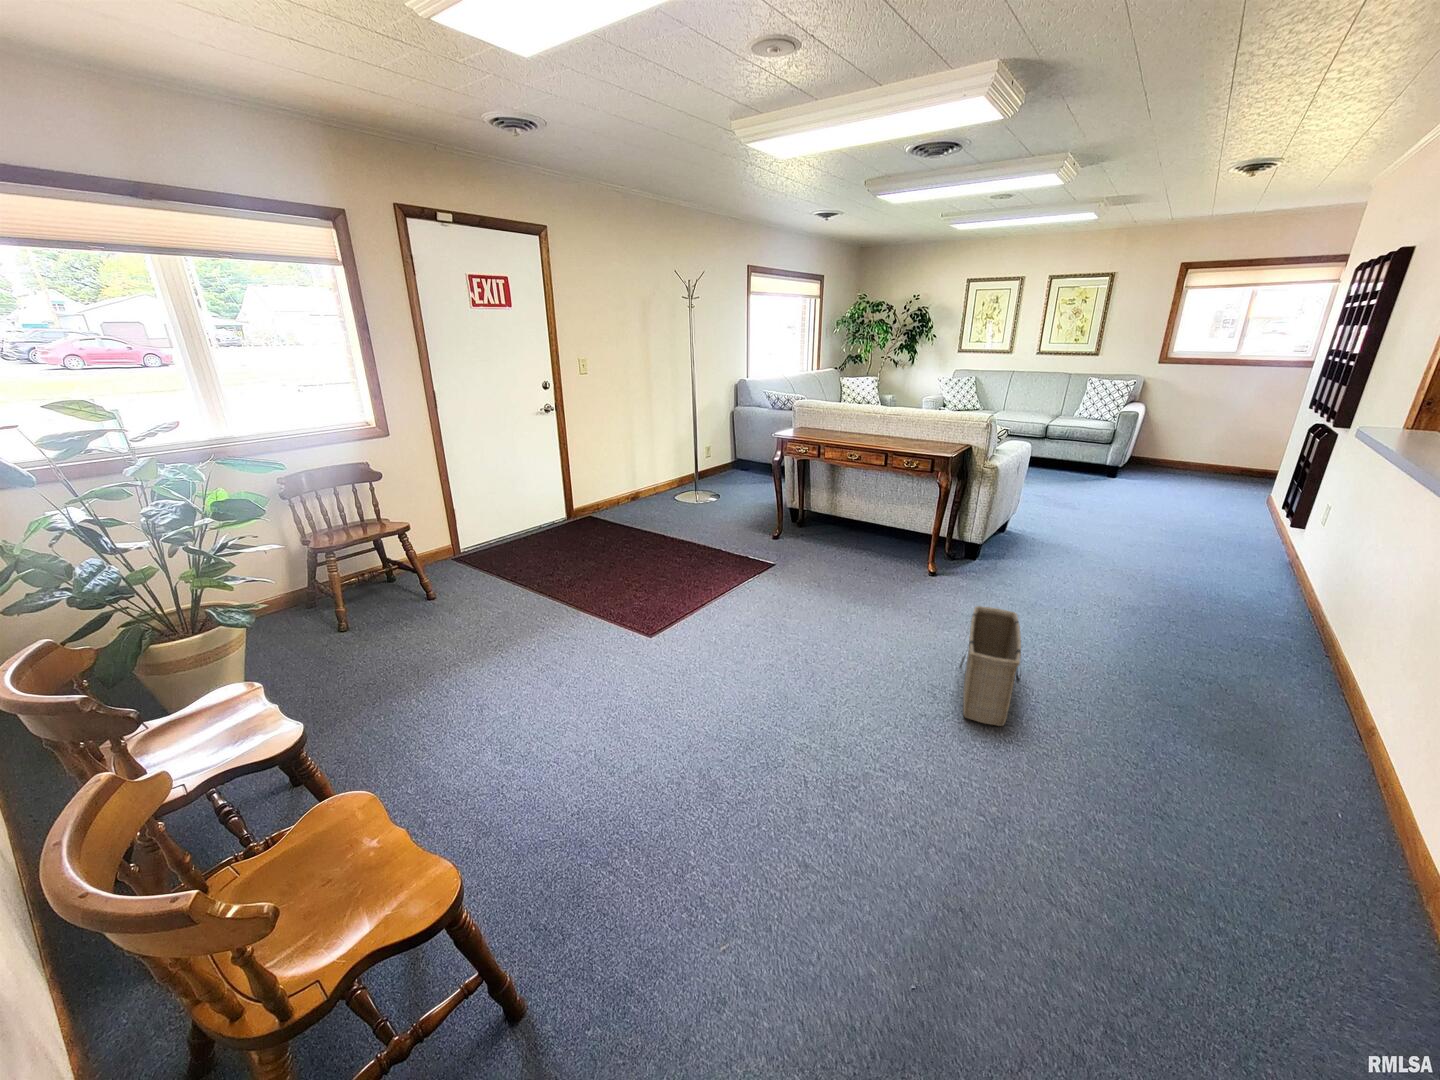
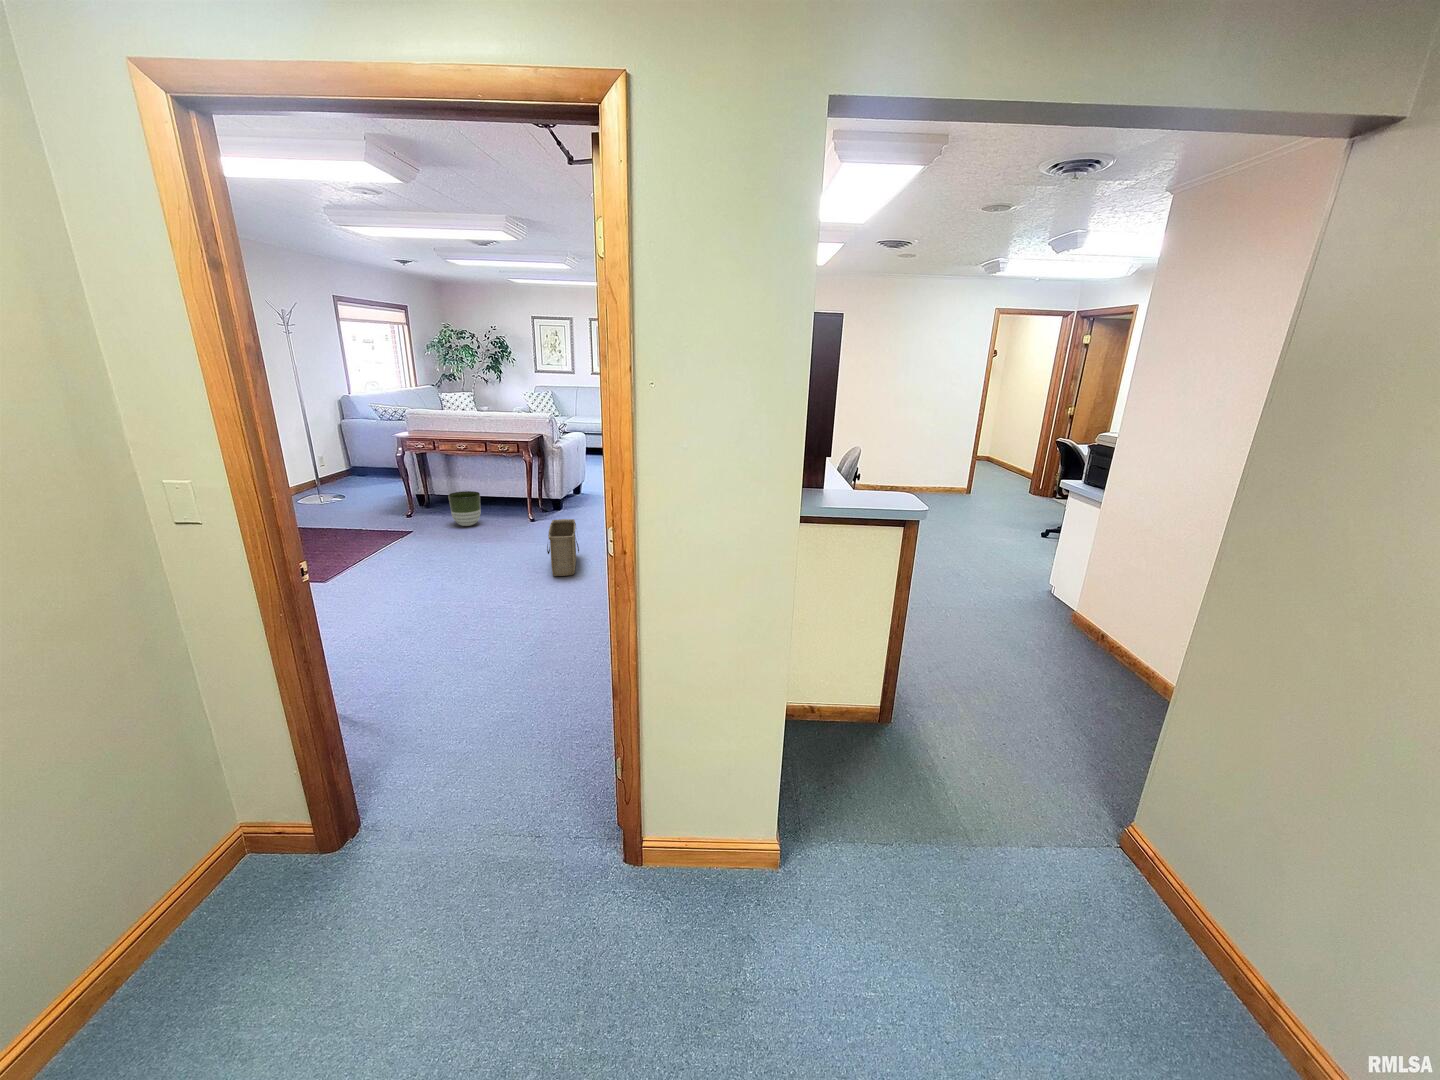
planter: none [824,517,865,566] -> present [448,491,481,526]

